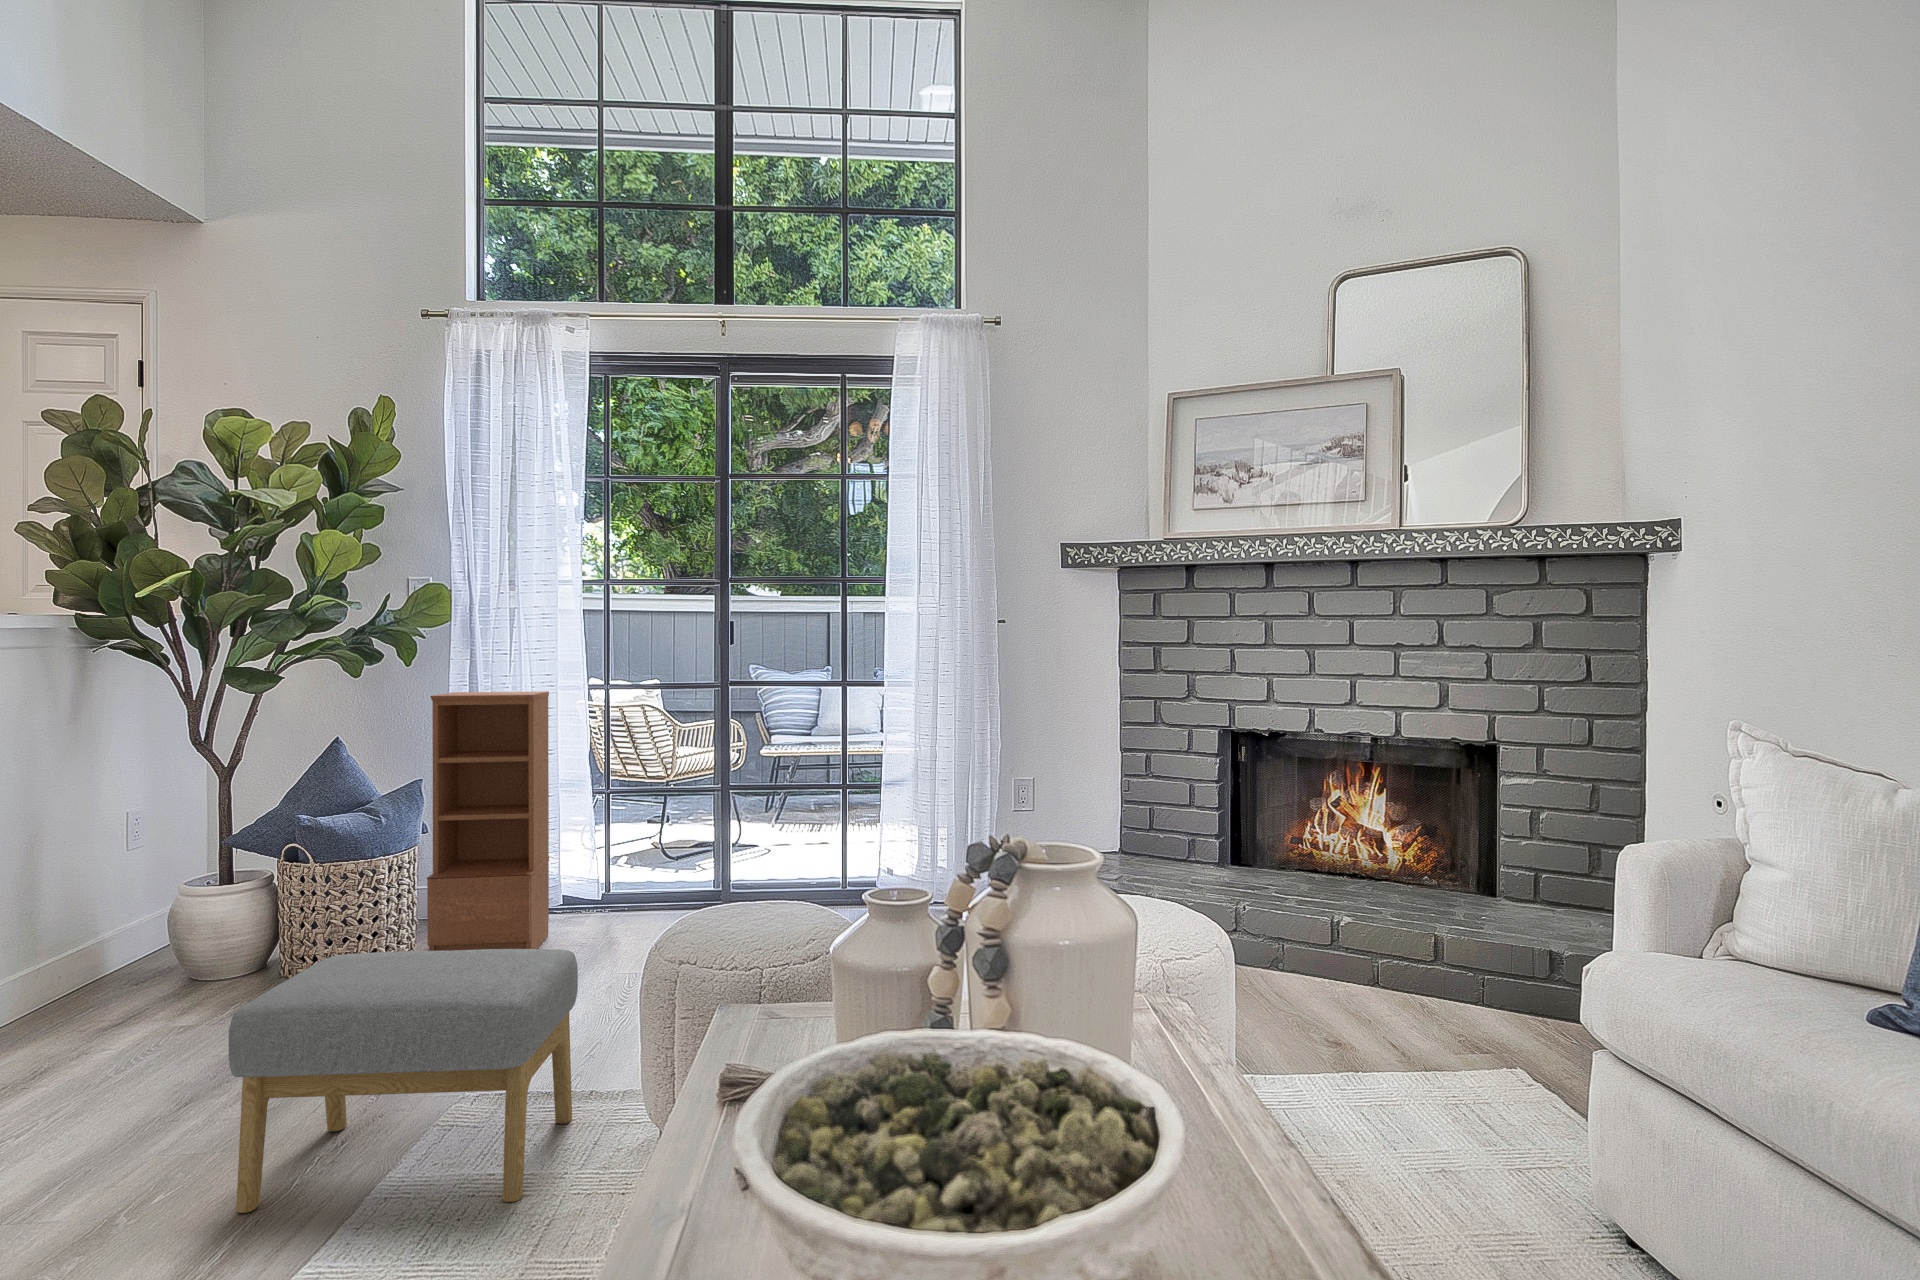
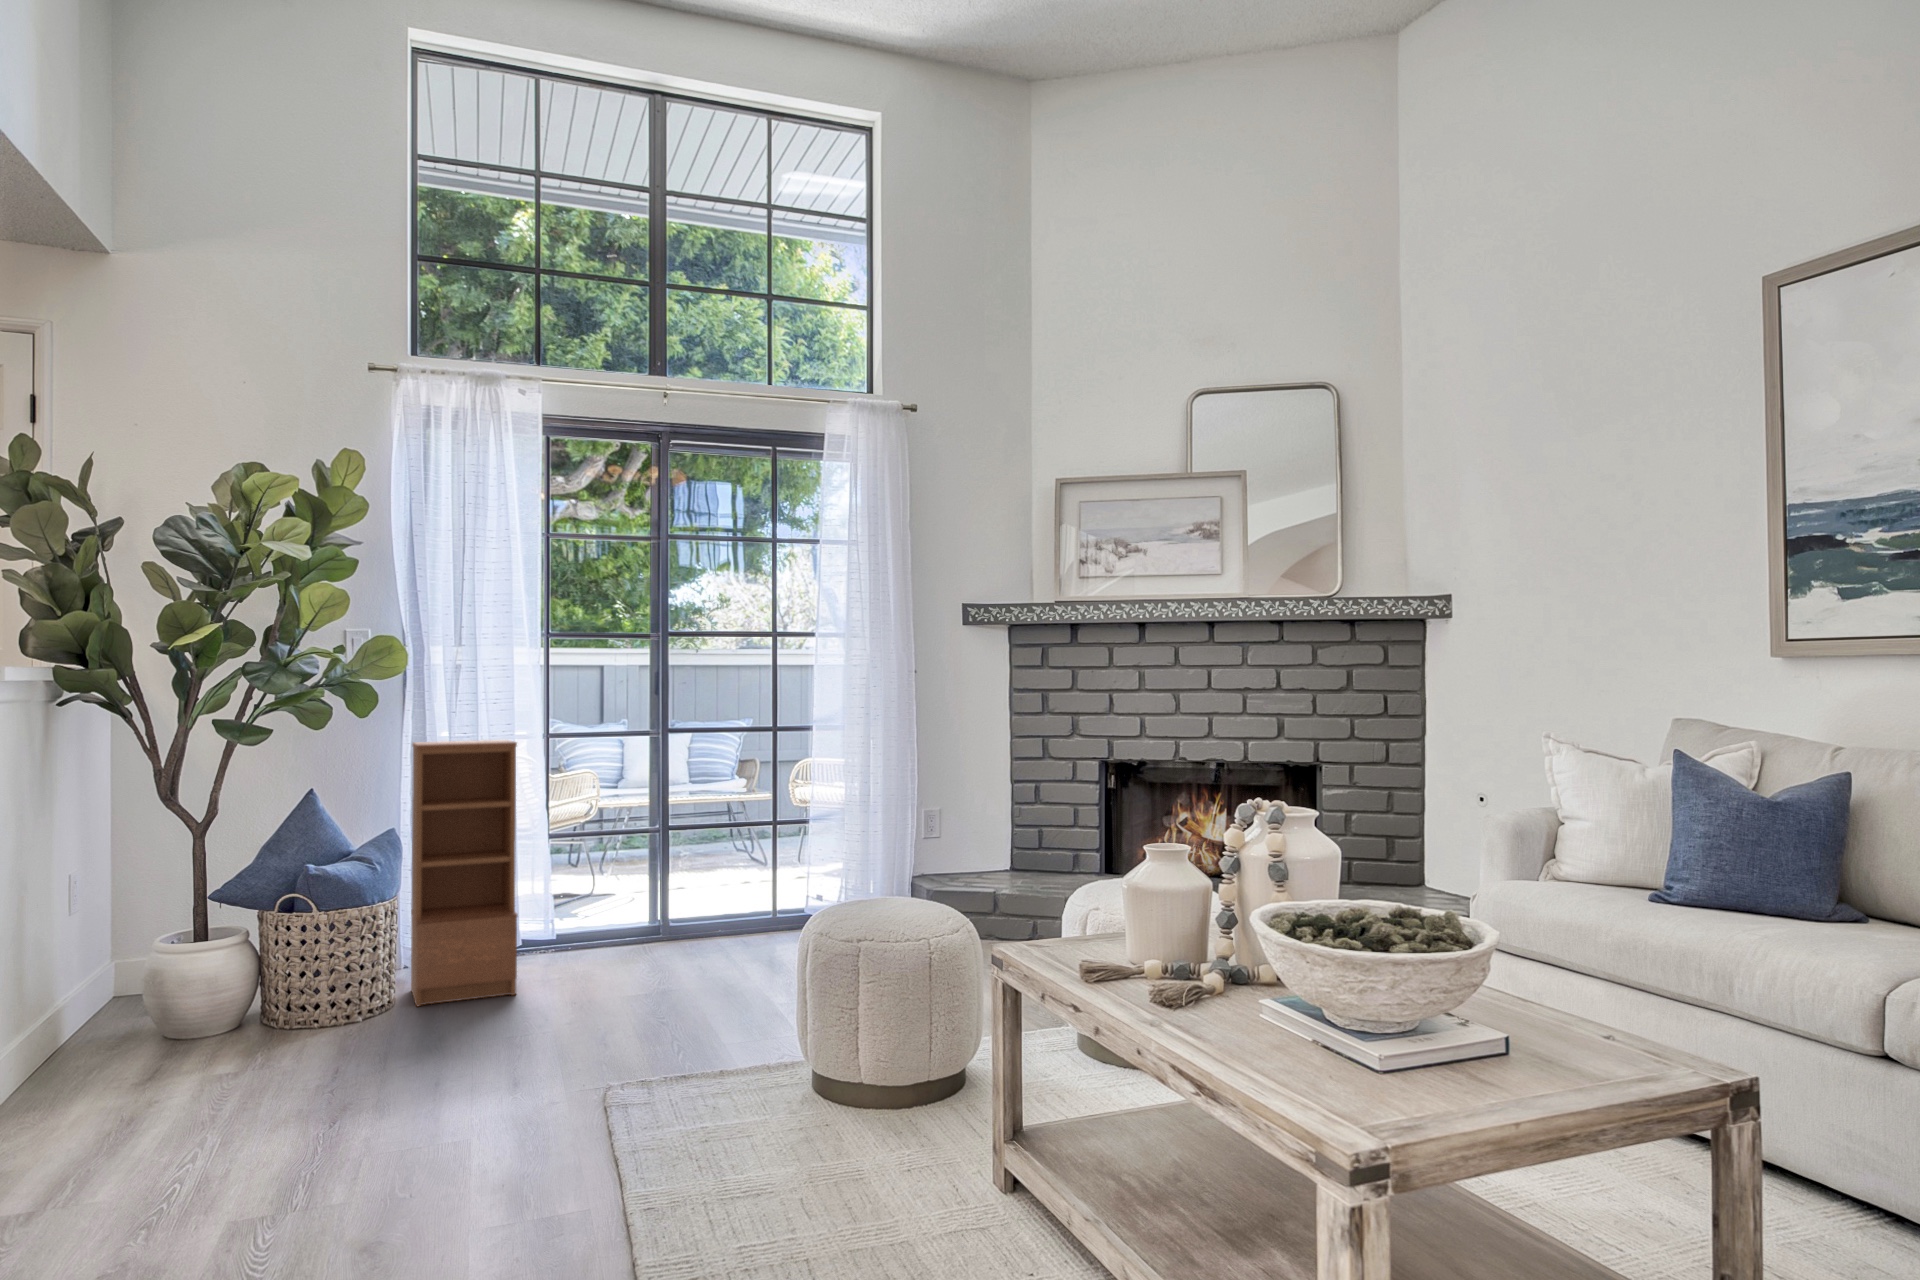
footstool: present [229,949,578,1213] -> none [520,942,760,1155]

